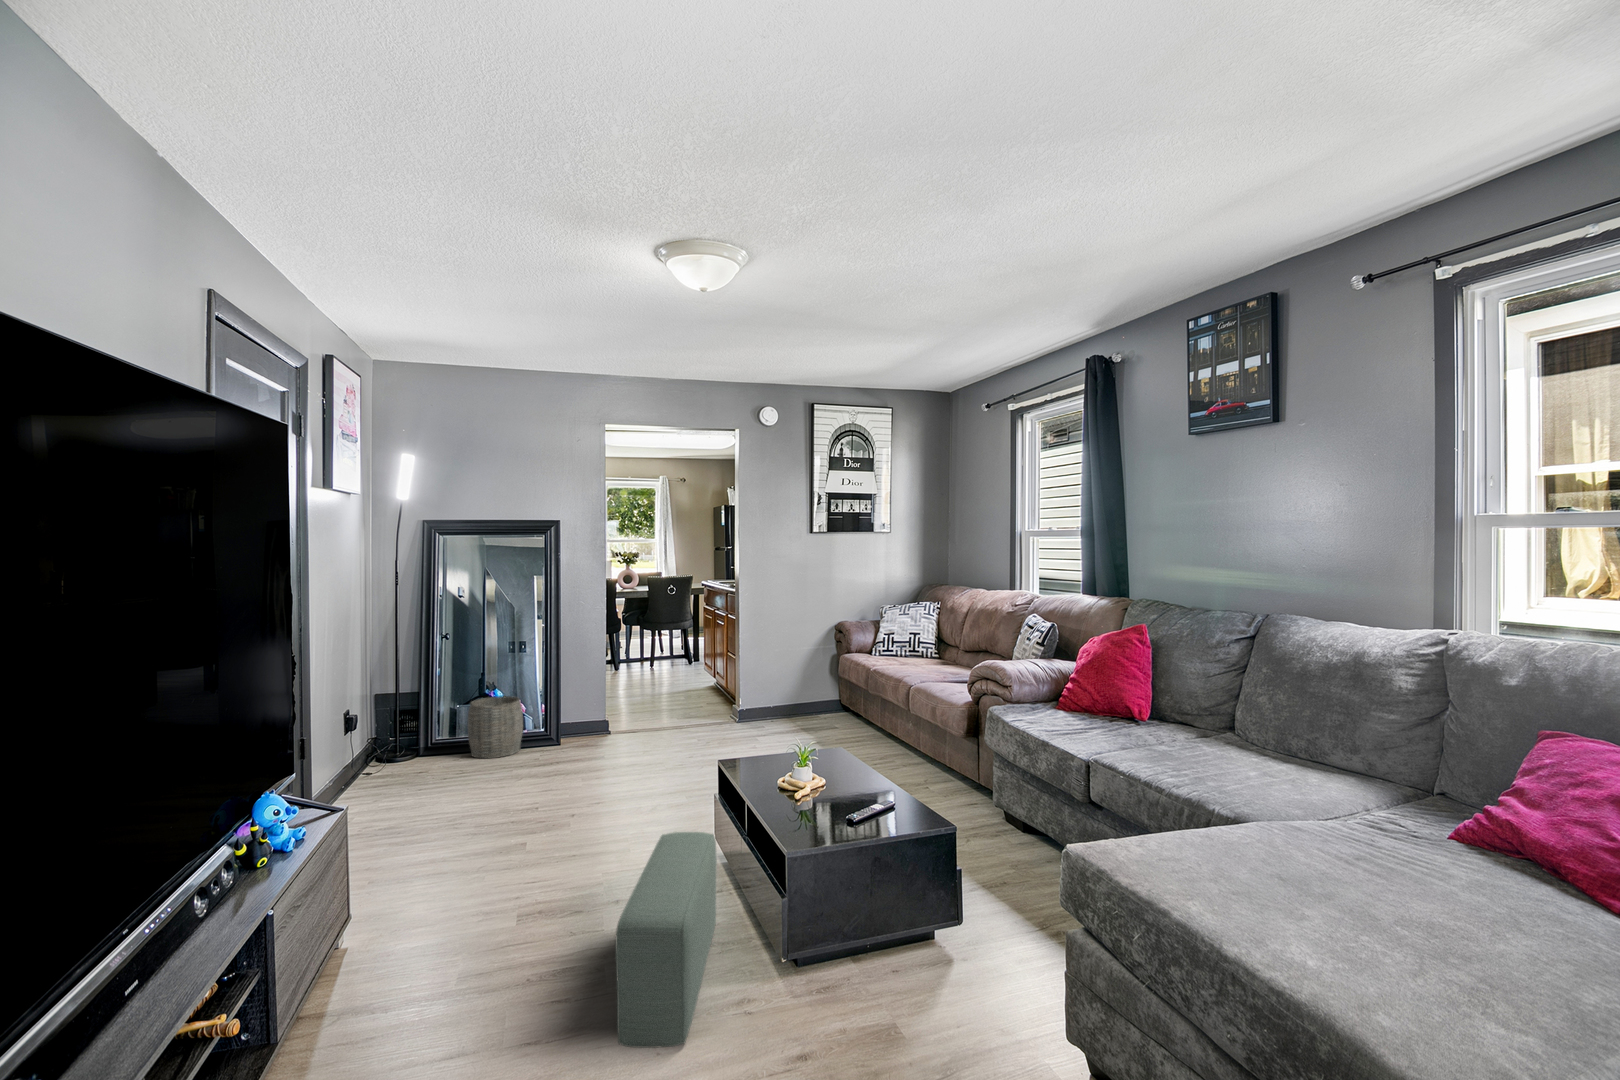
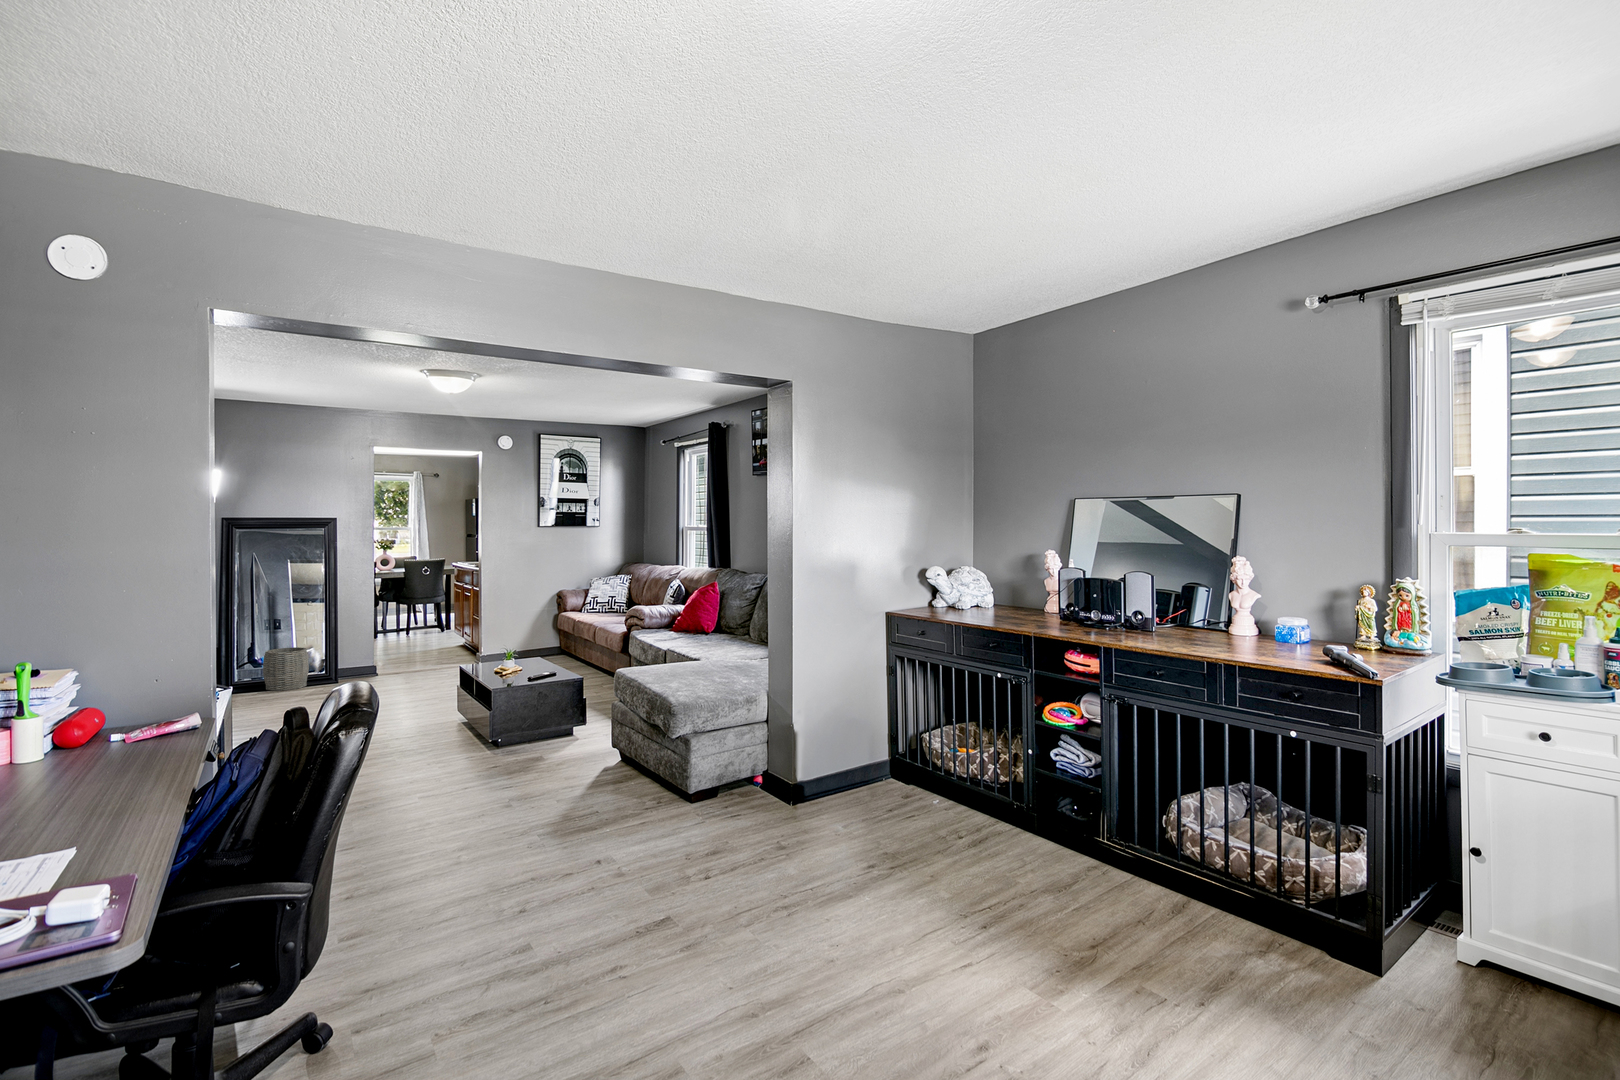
pouf: present [616,832,717,1048] -> none [404,690,457,769]

